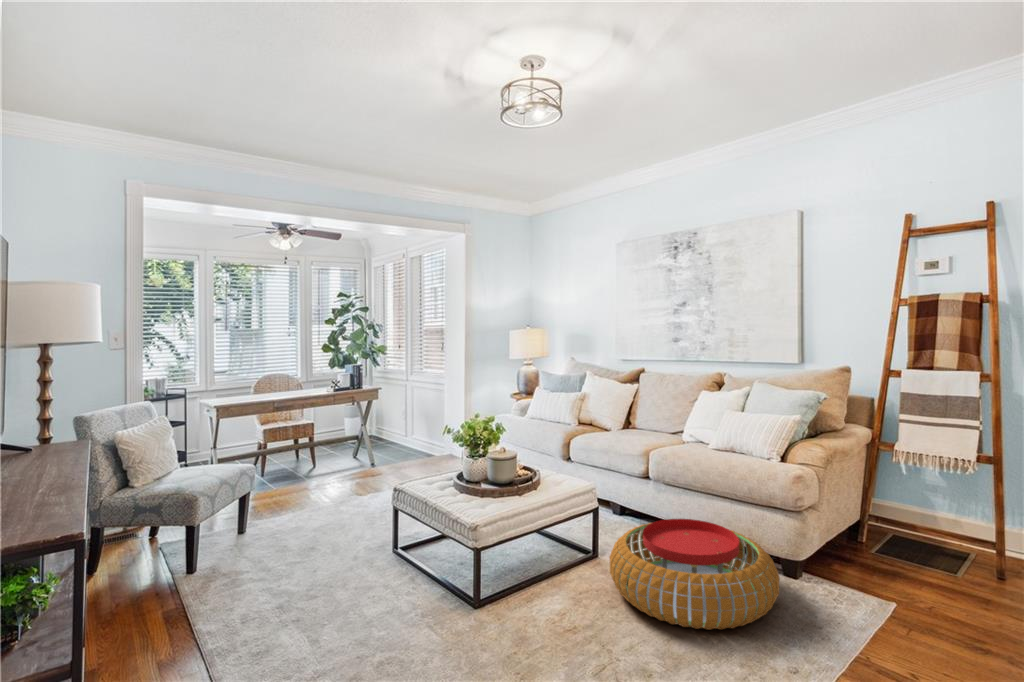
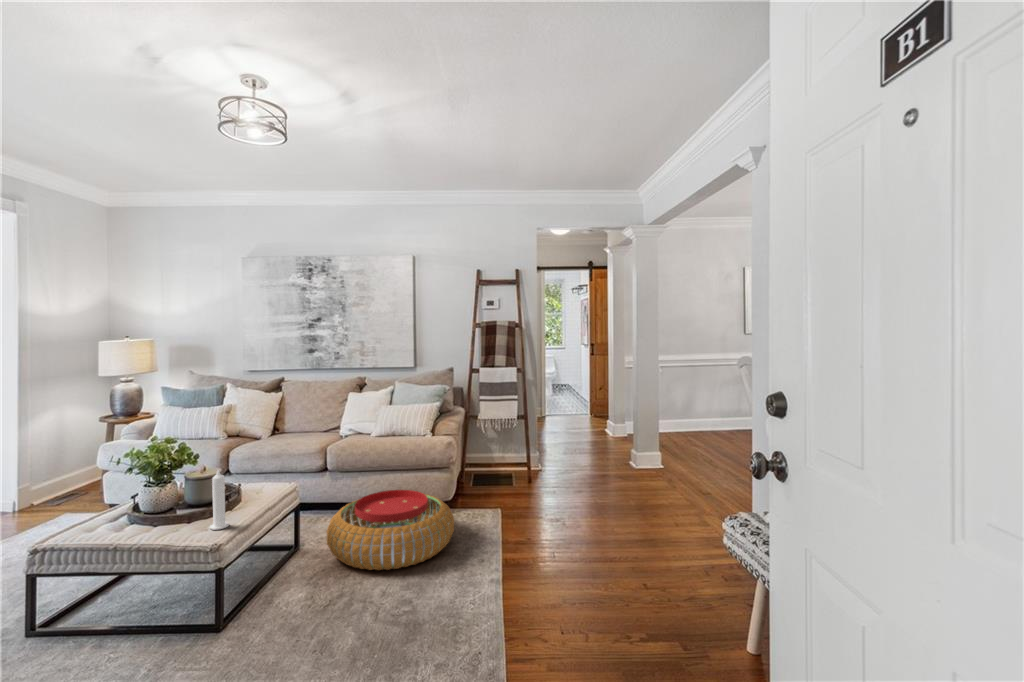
candle: none [482,454,497,512] -> present [210,470,229,530]

